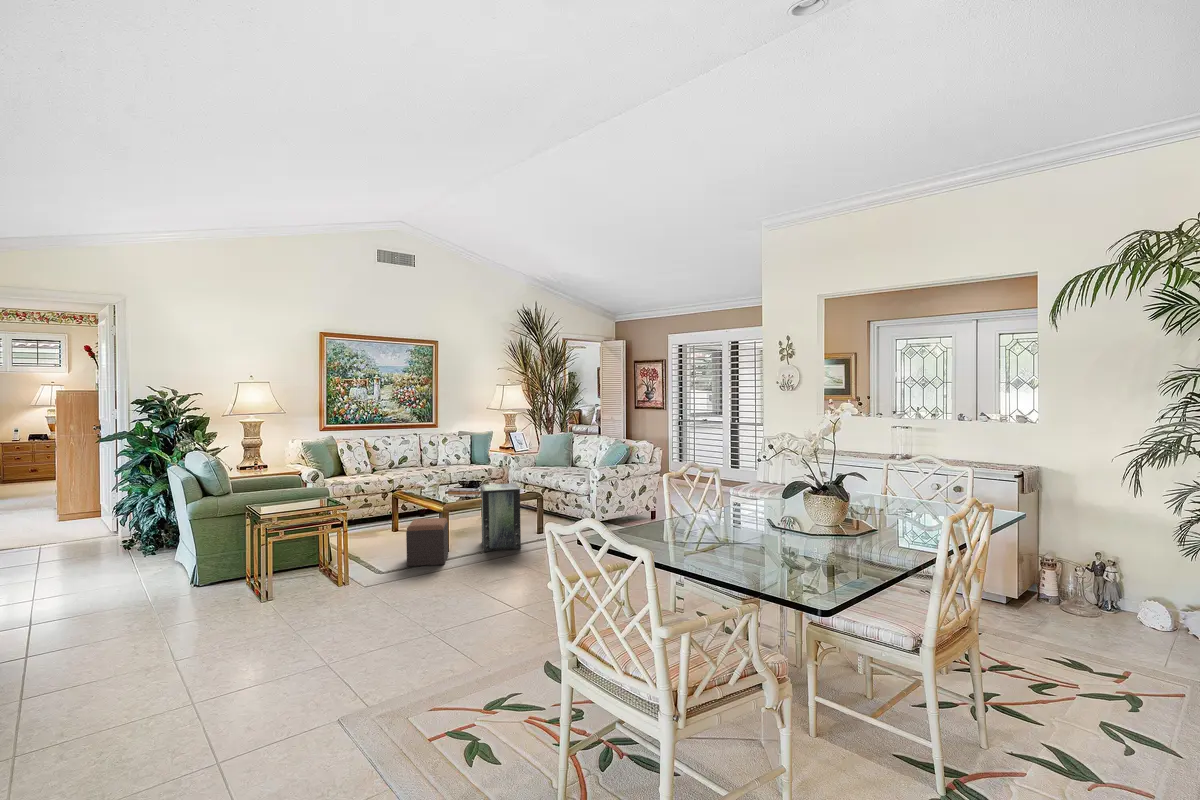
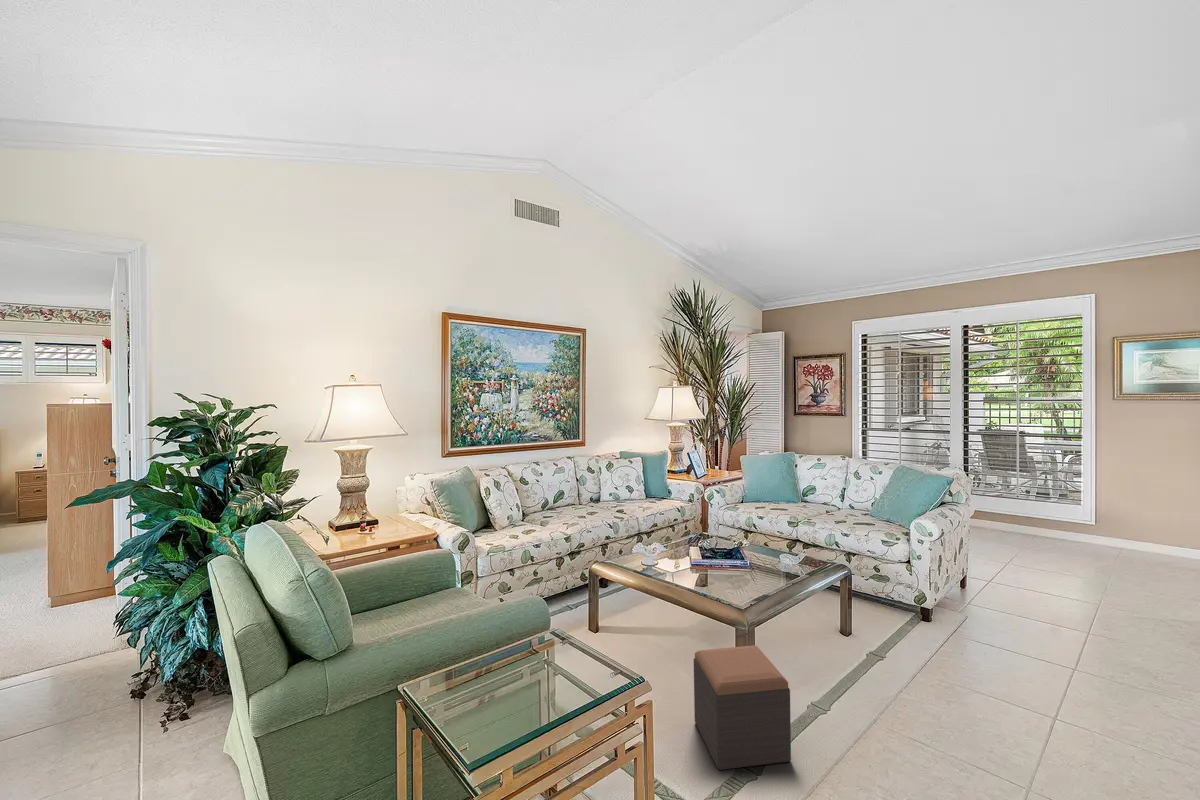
storage box: present [481,483,521,551] -> none [772,556,871,699]

